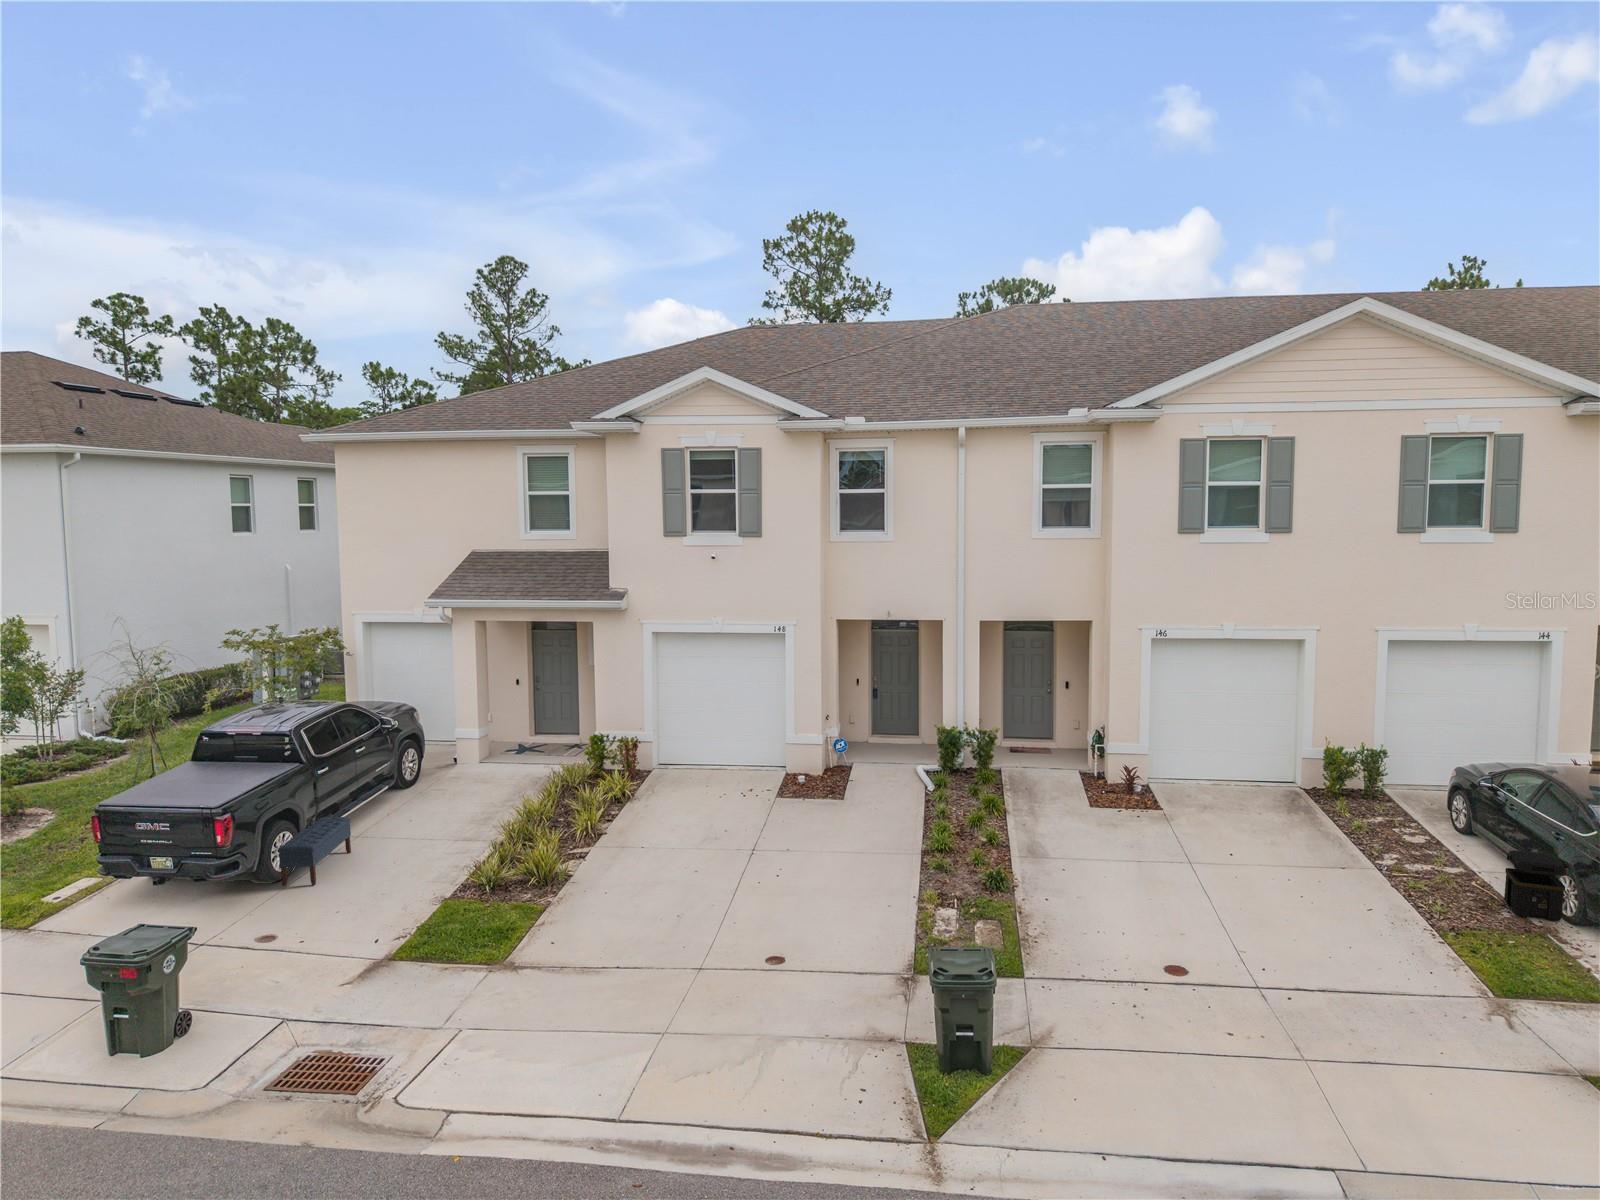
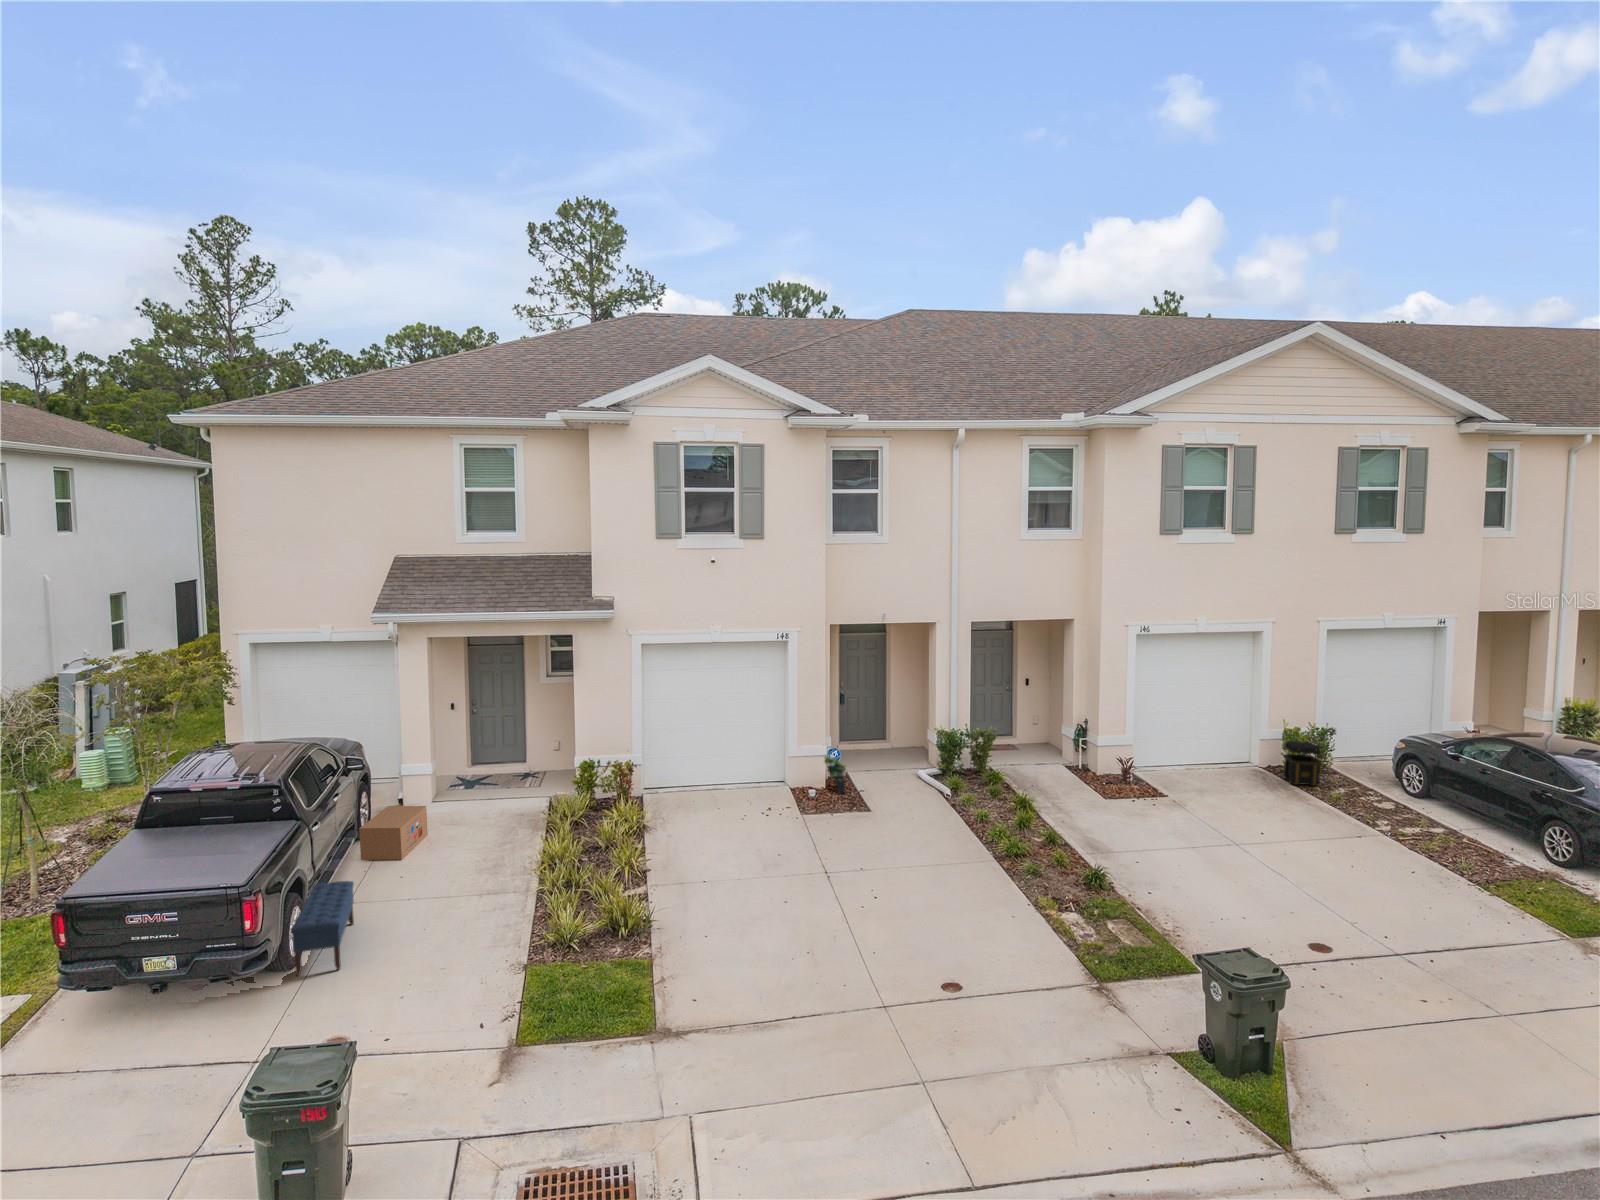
potted plant: none [812,742,836,782] -> present [824,755,846,794]
cardboard box: none [392,762,457,807] -> present [359,806,428,860]
toolbox: present [1504,850,1566,921] -> present [1284,741,1321,786]

